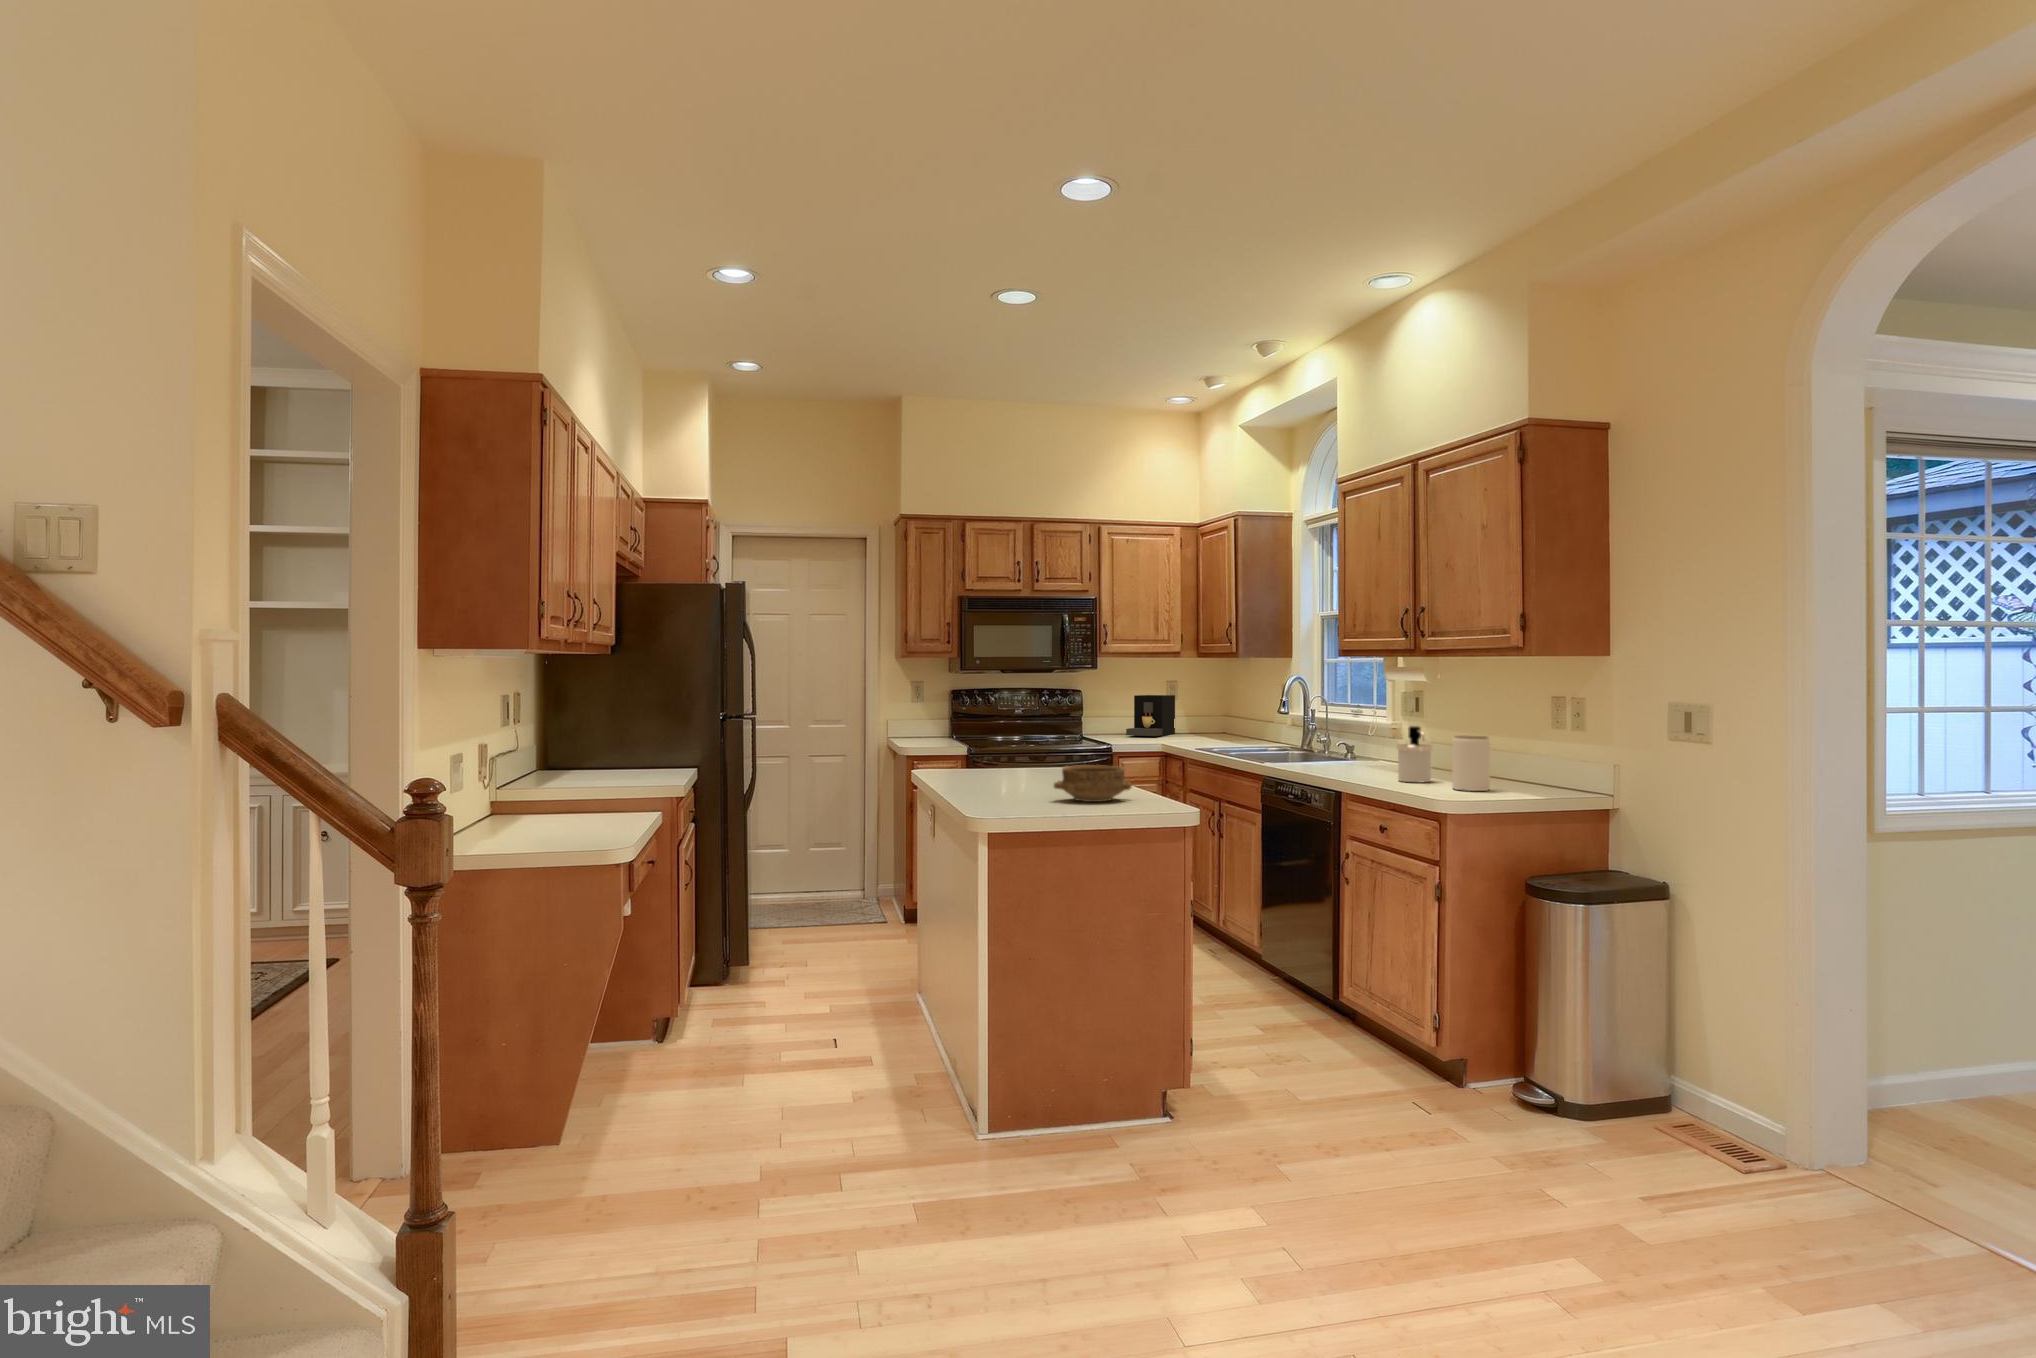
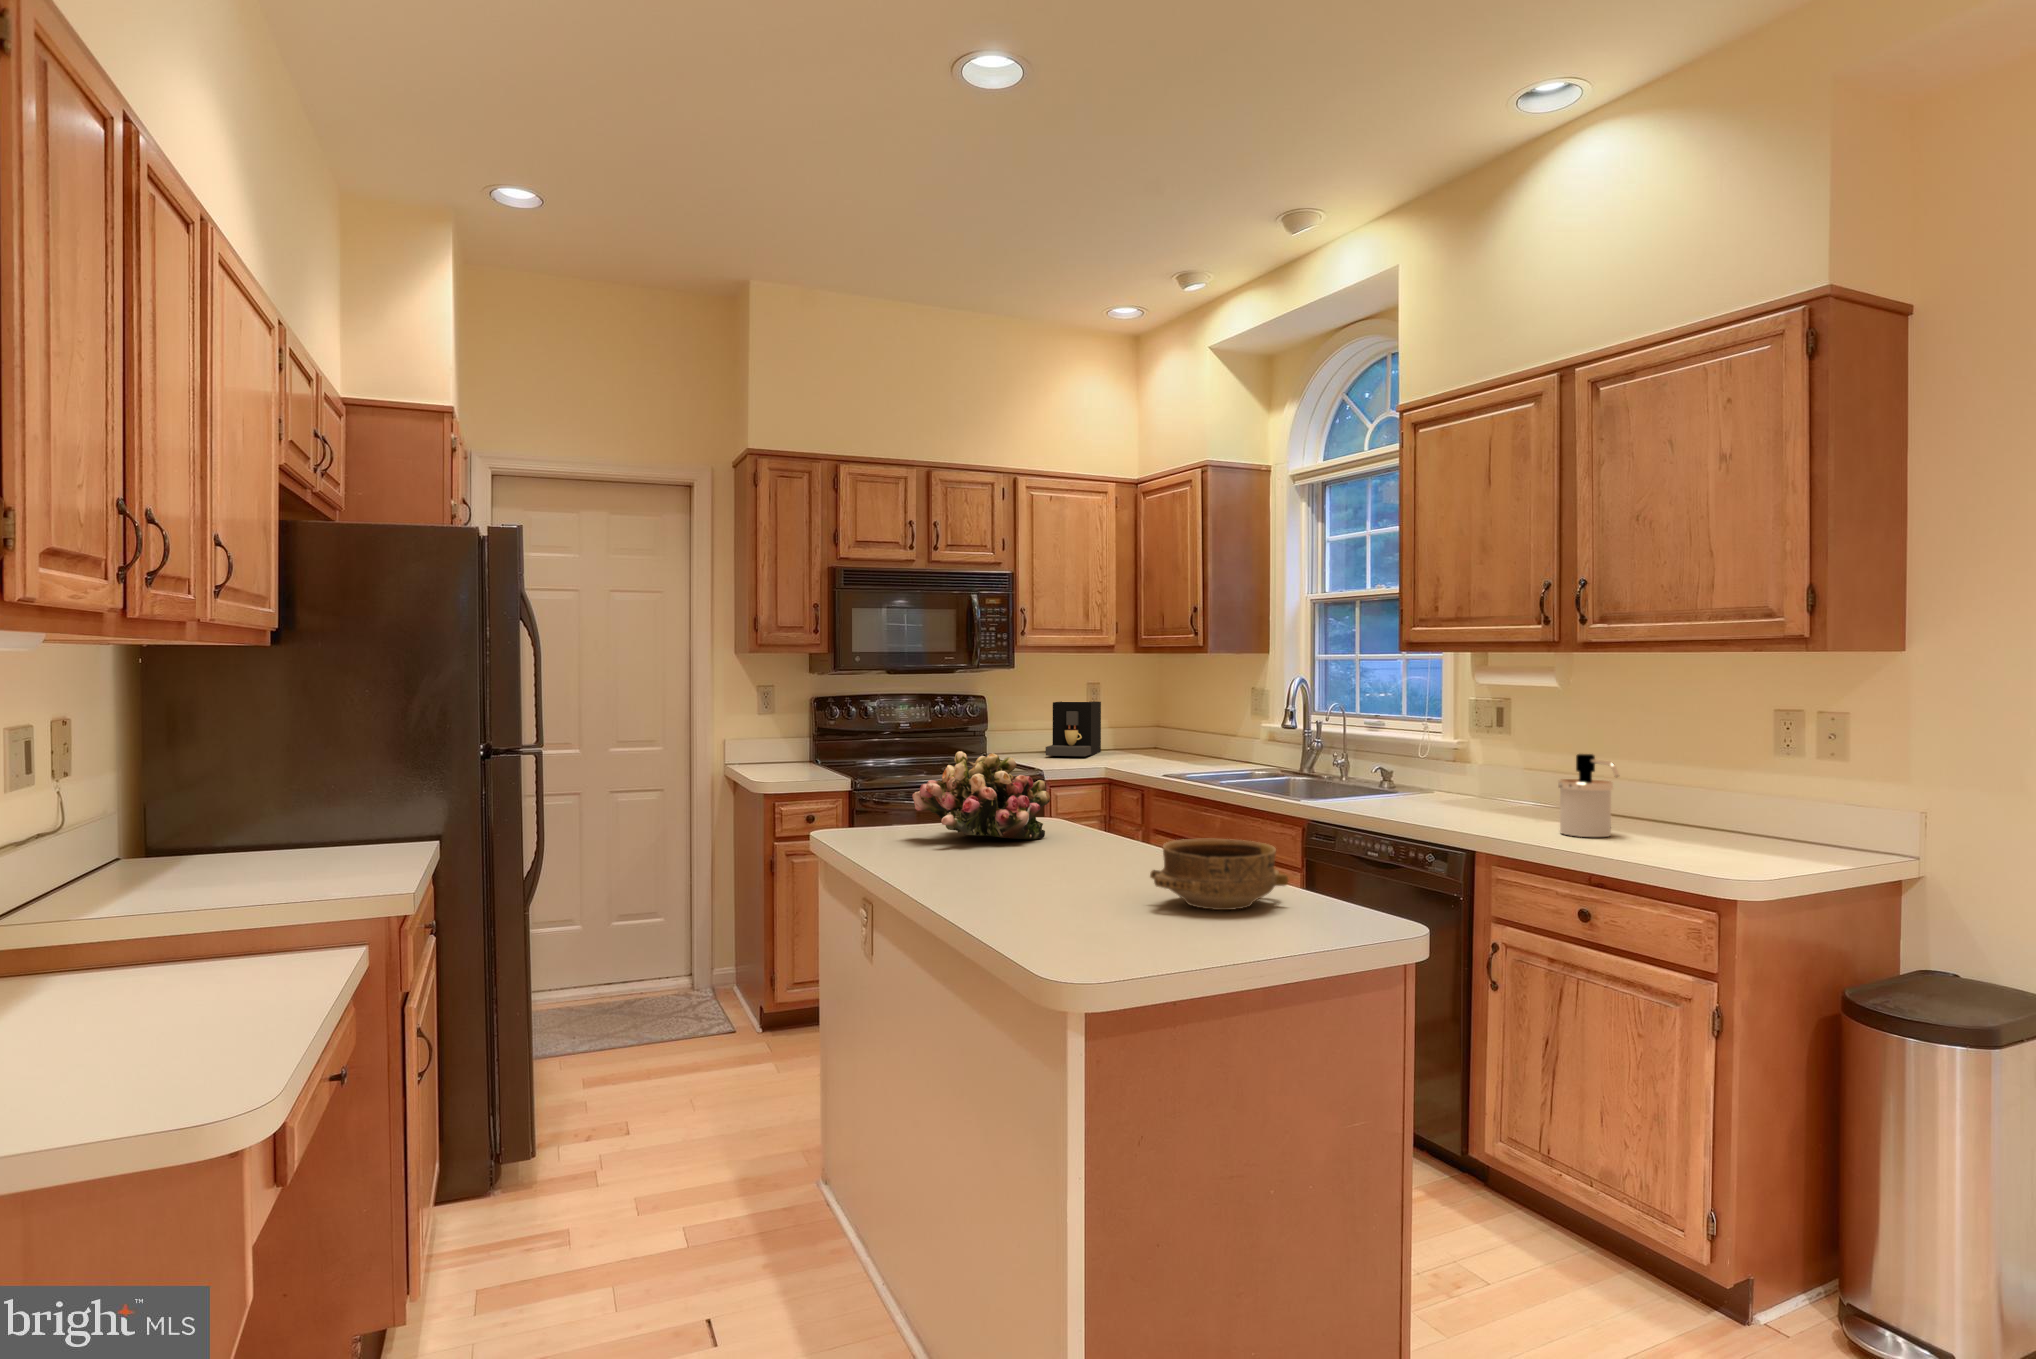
flower arrangement: none [970,721,1057,777] -> present [912,751,1050,839]
jar: present [1452,736,1490,791] -> none [1674,769,1734,854]

